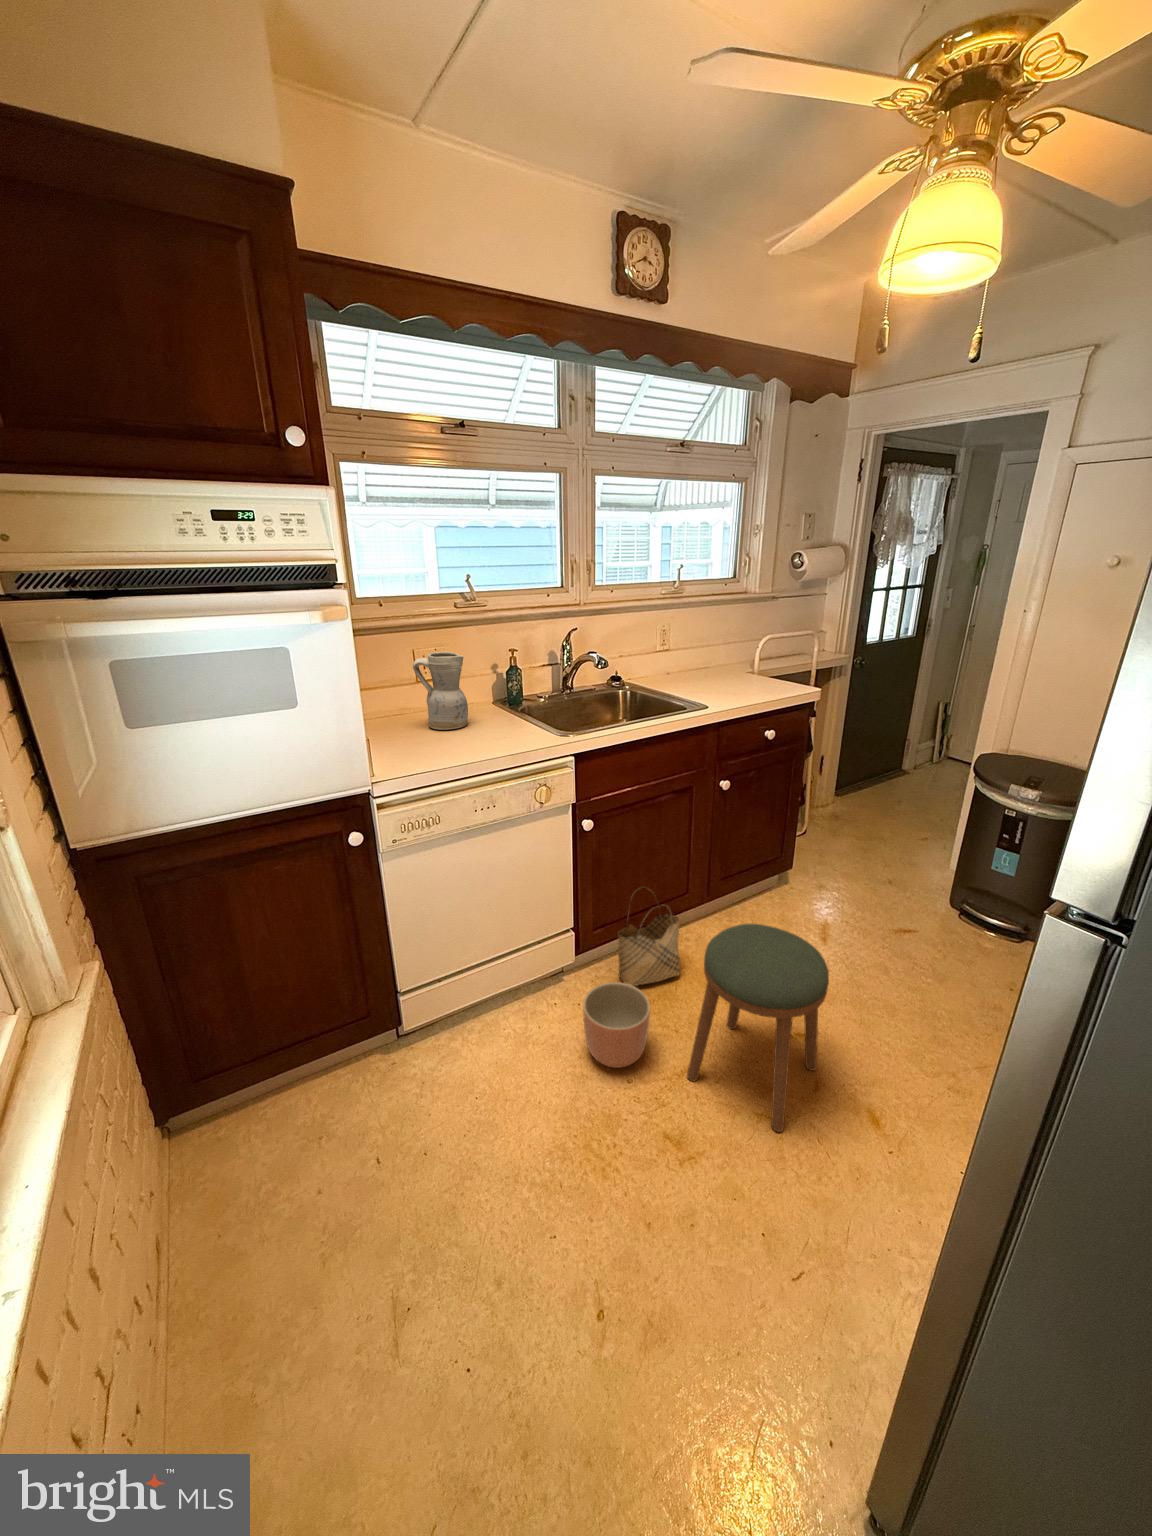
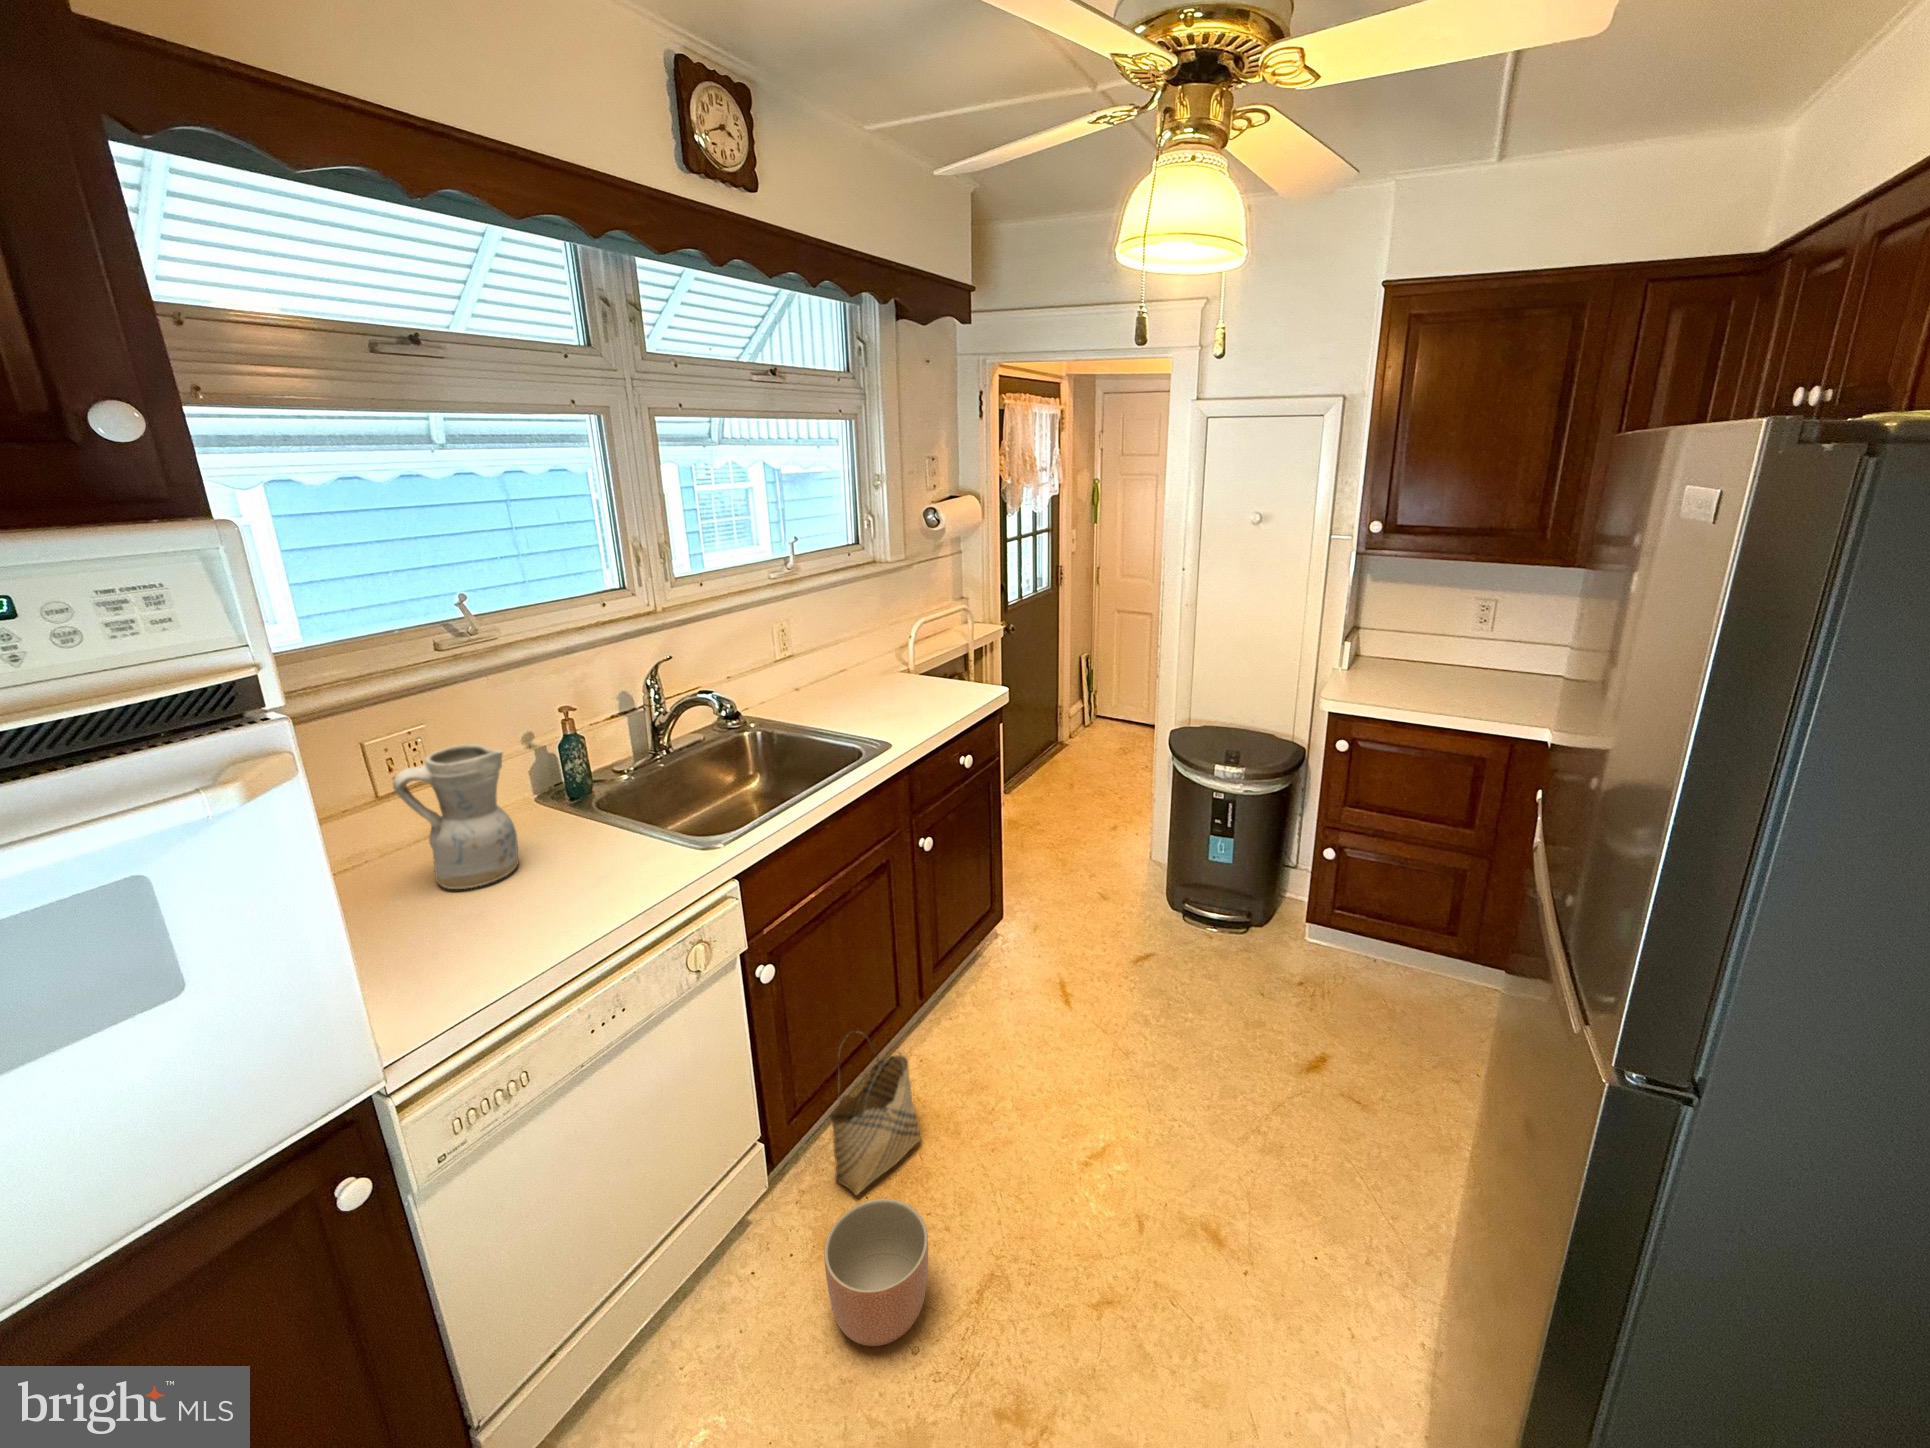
stool: present [687,924,829,1132] -> none [989,1039,1149,1318]

